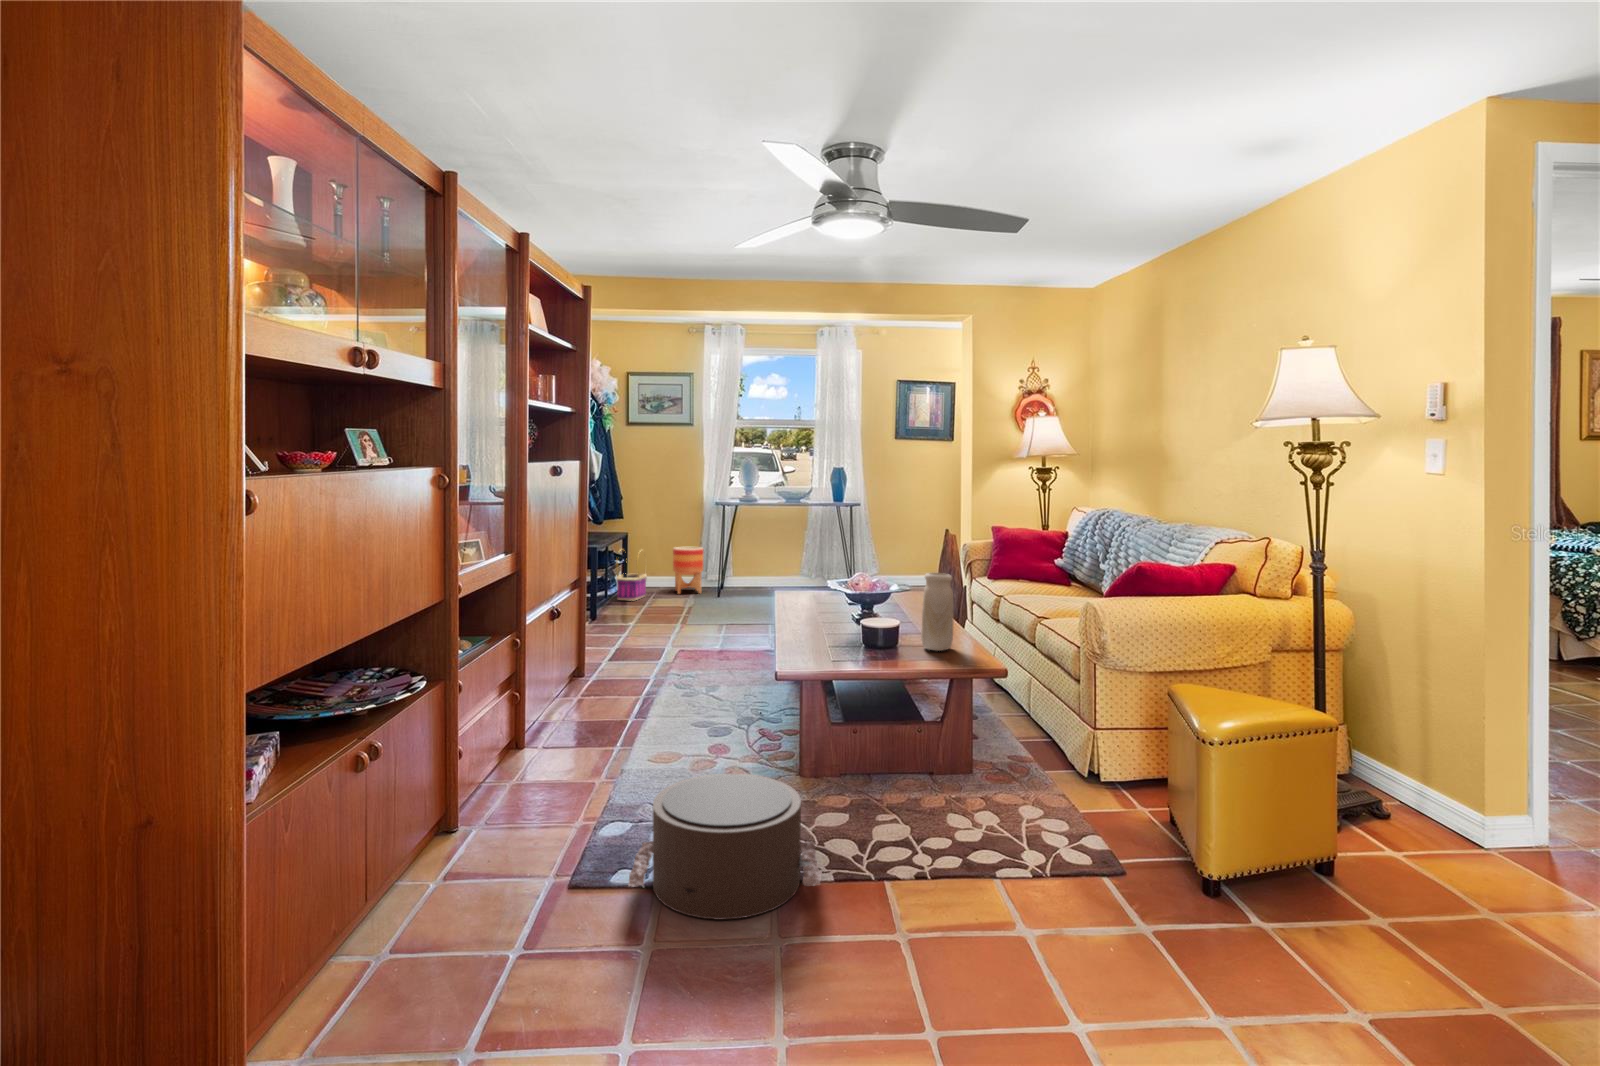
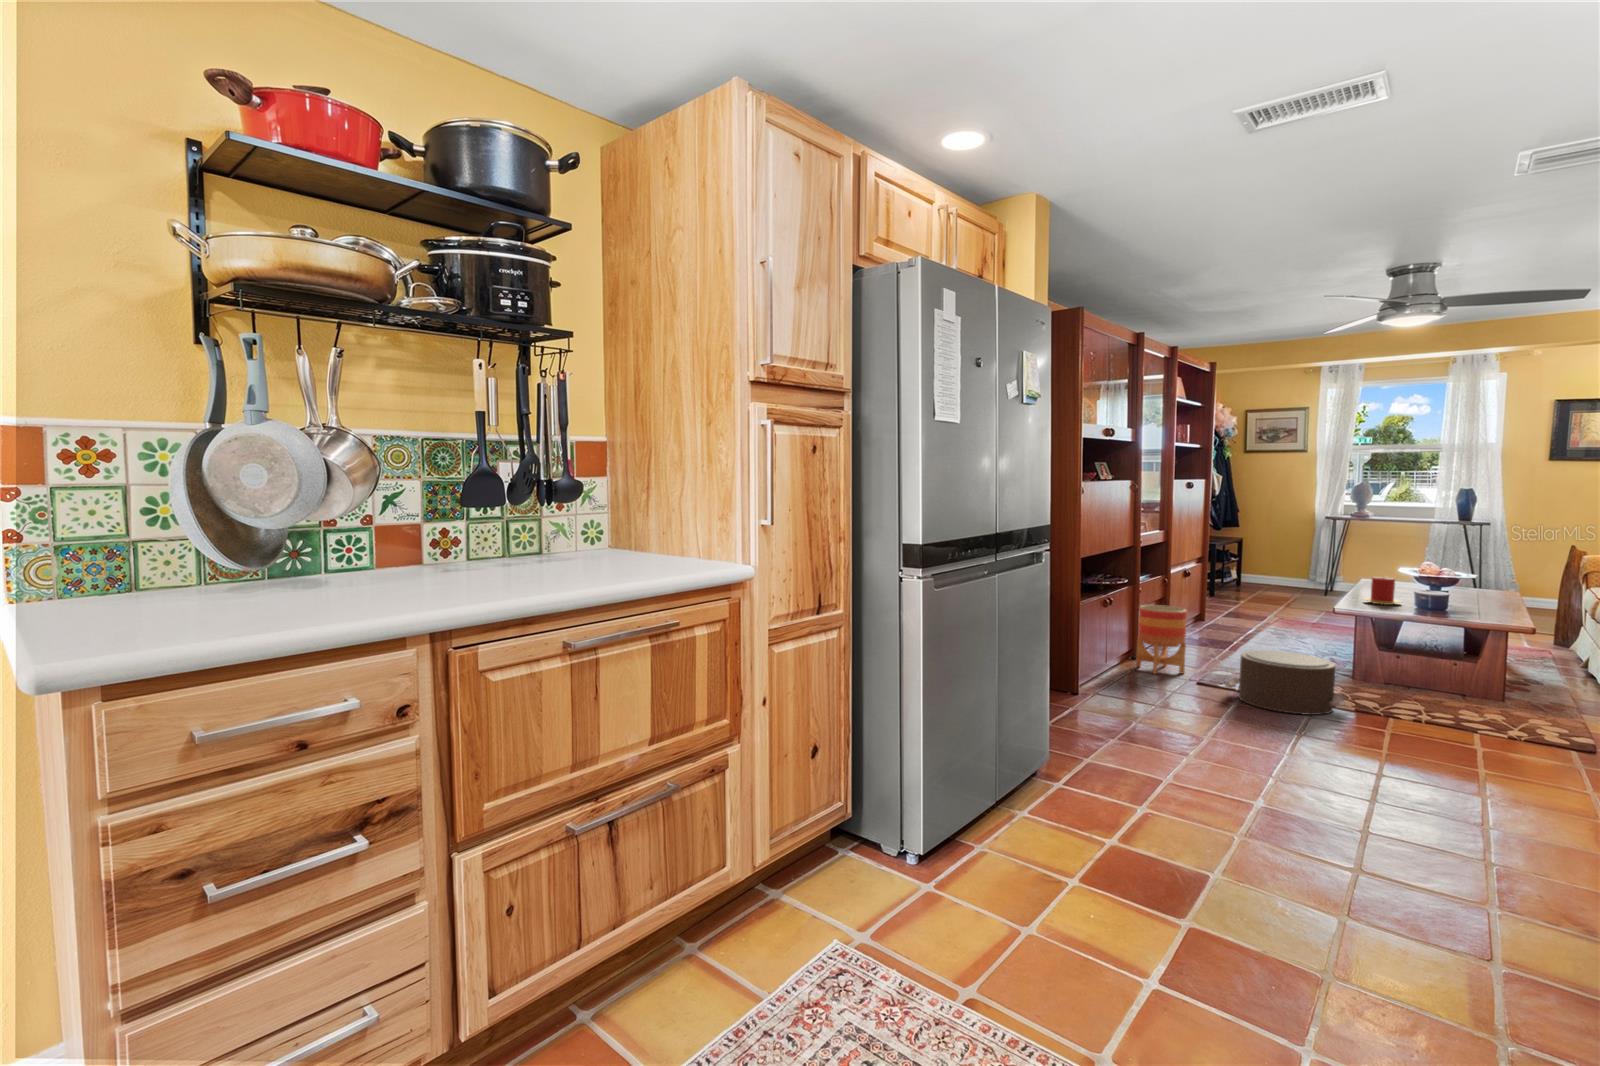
planter: present [673,547,704,594] -> present [1136,605,1187,674]
basket: present [617,550,647,600] -> none [1230,549,1257,589]
vase: present [921,573,954,651] -> none [1472,557,1504,614]
candle: none [799,607,844,649] -> present [1364,577,1400,605]

